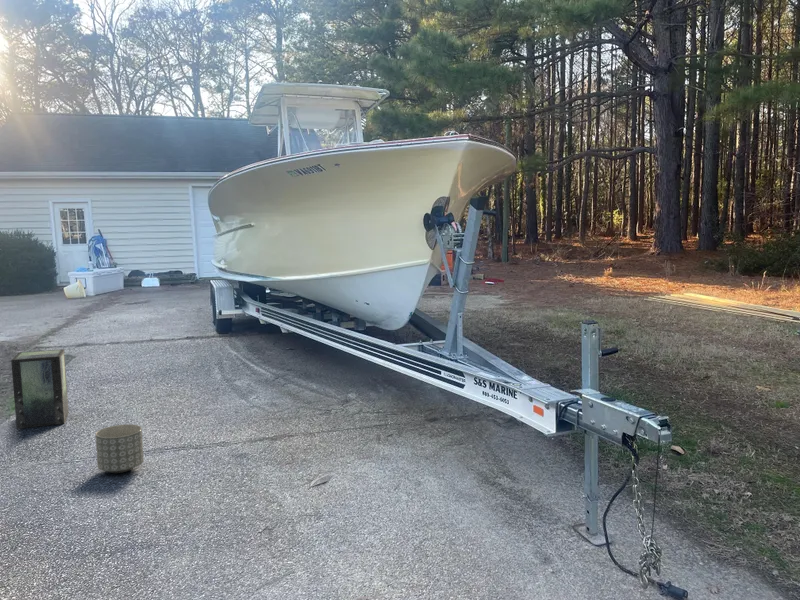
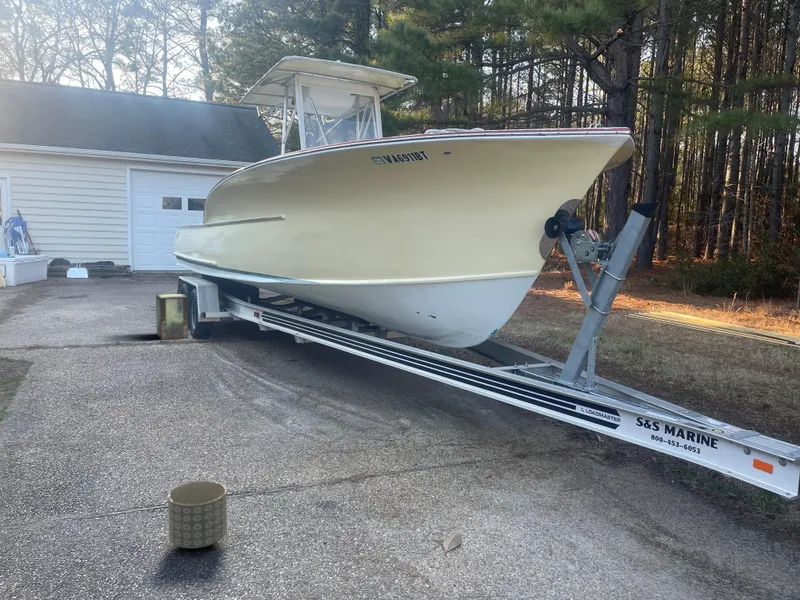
storage box: present [11,349,69,429] -> present [156,294,188,340]

